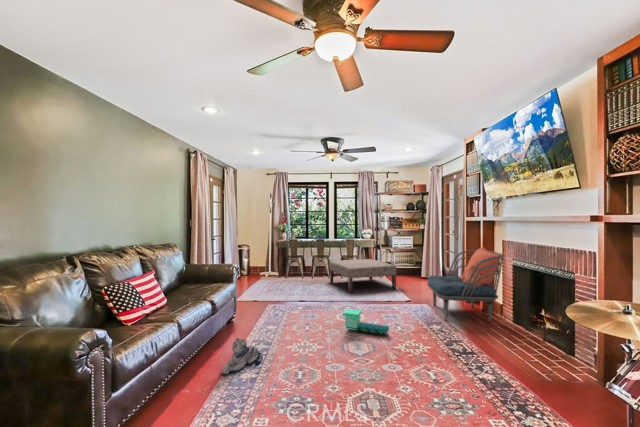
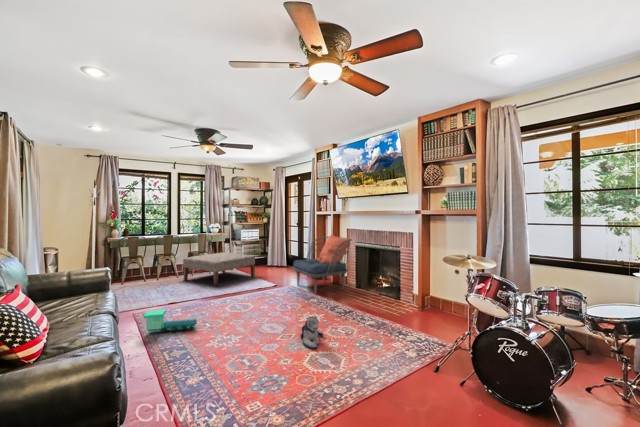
toy train: present [343,309,390,336] -> present [144,309,197,333]
plush toy: present [221,338,263,374] -> present [300,317,323,348]

